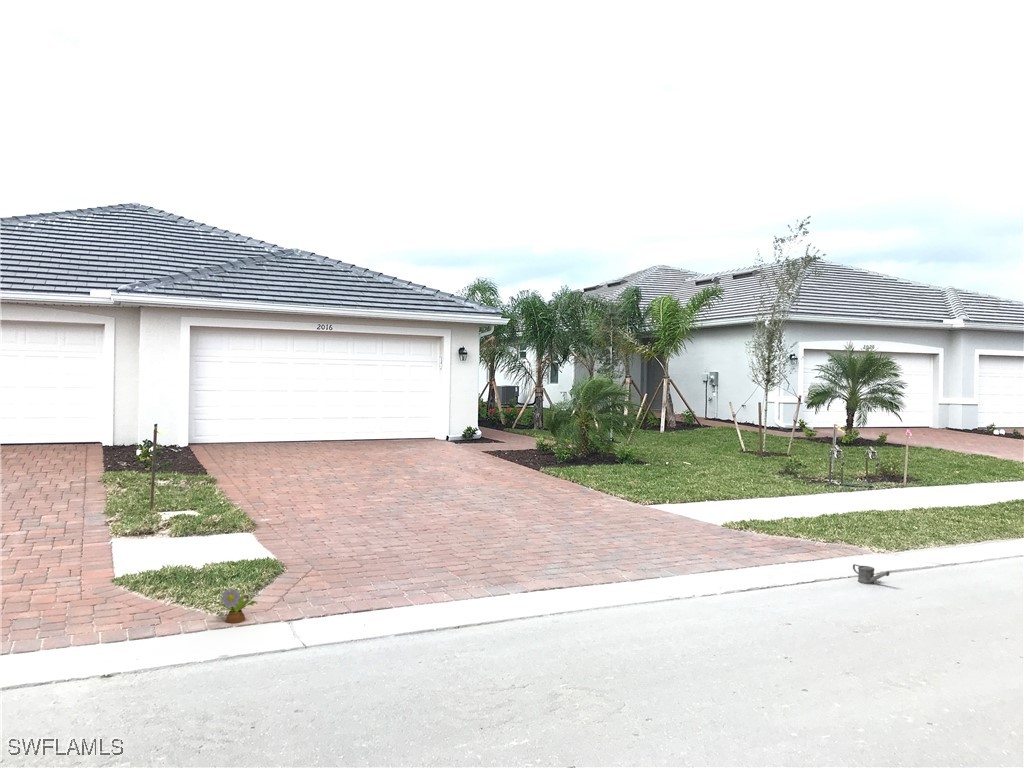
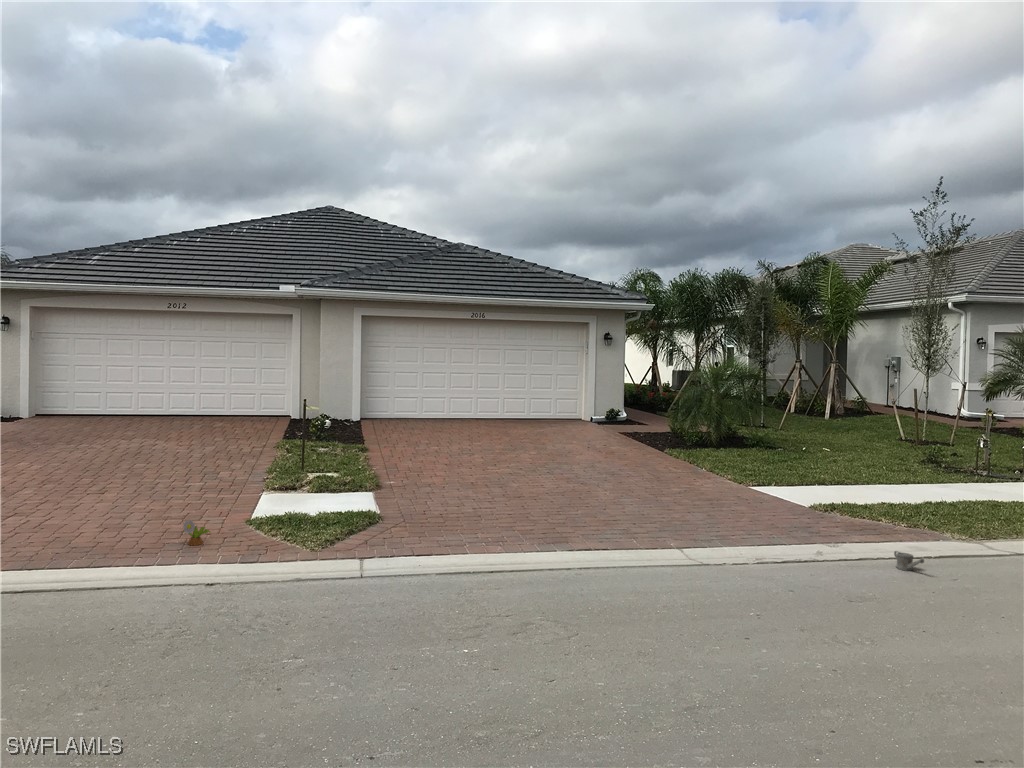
decorative plant: present [217,588,257,623] -> present [183,519,211,545]

